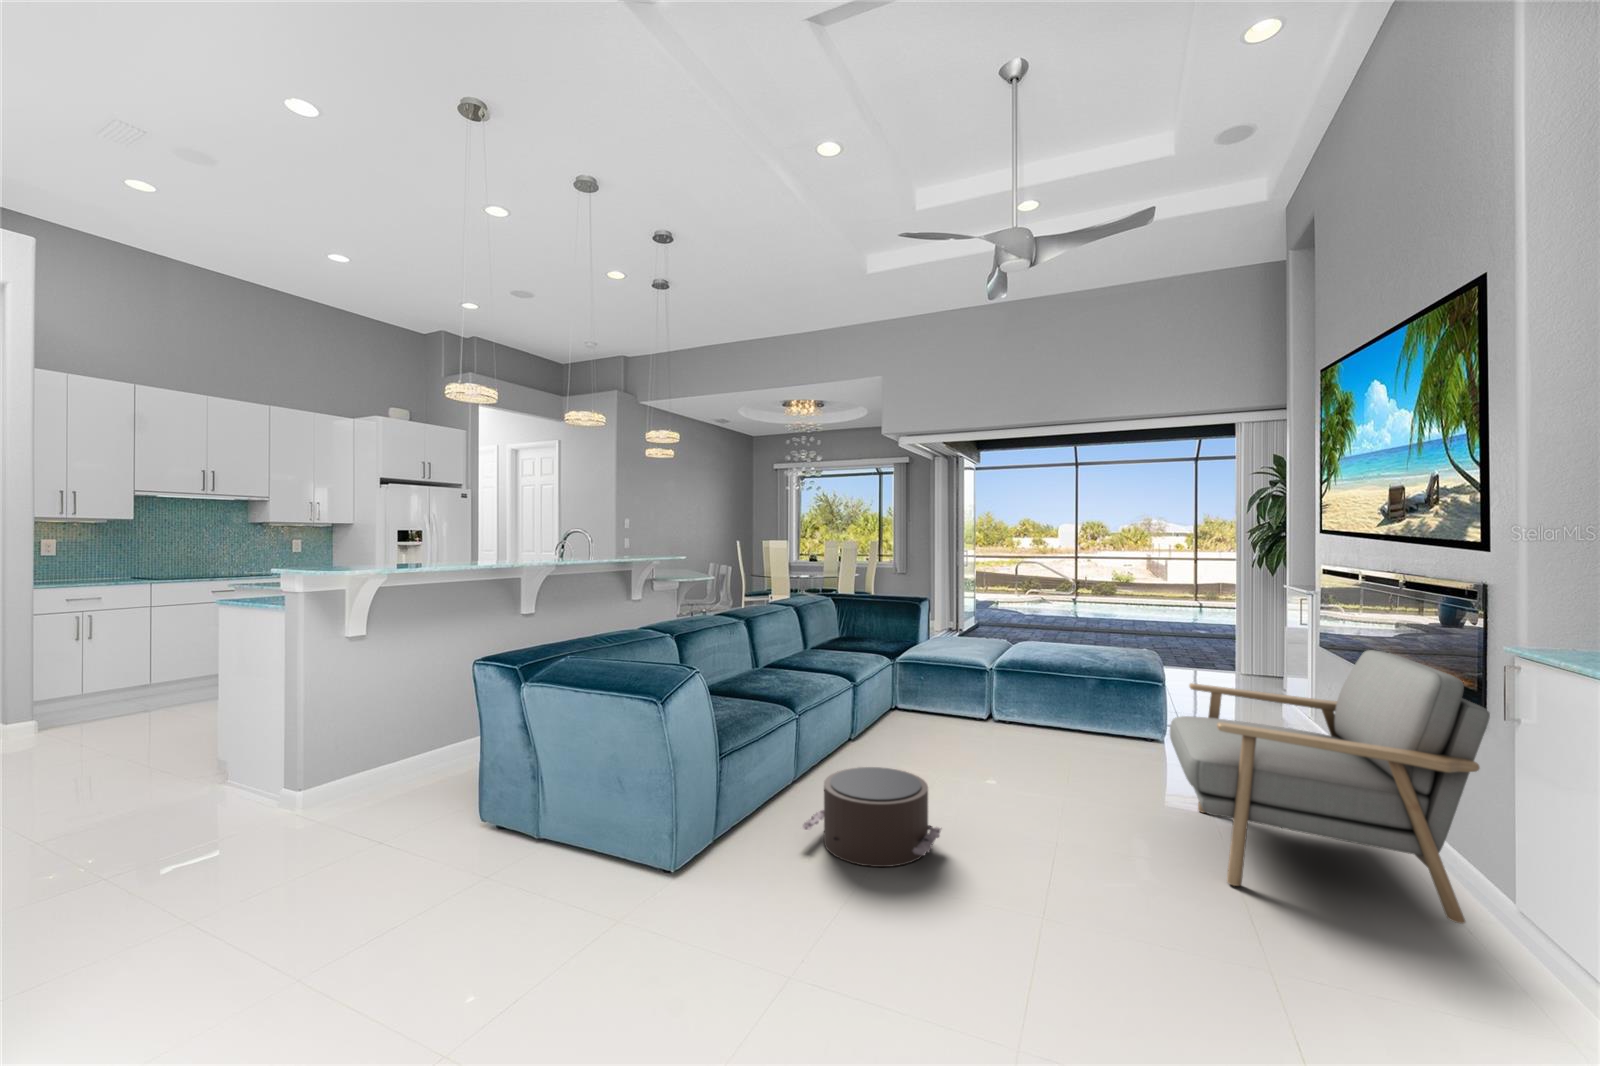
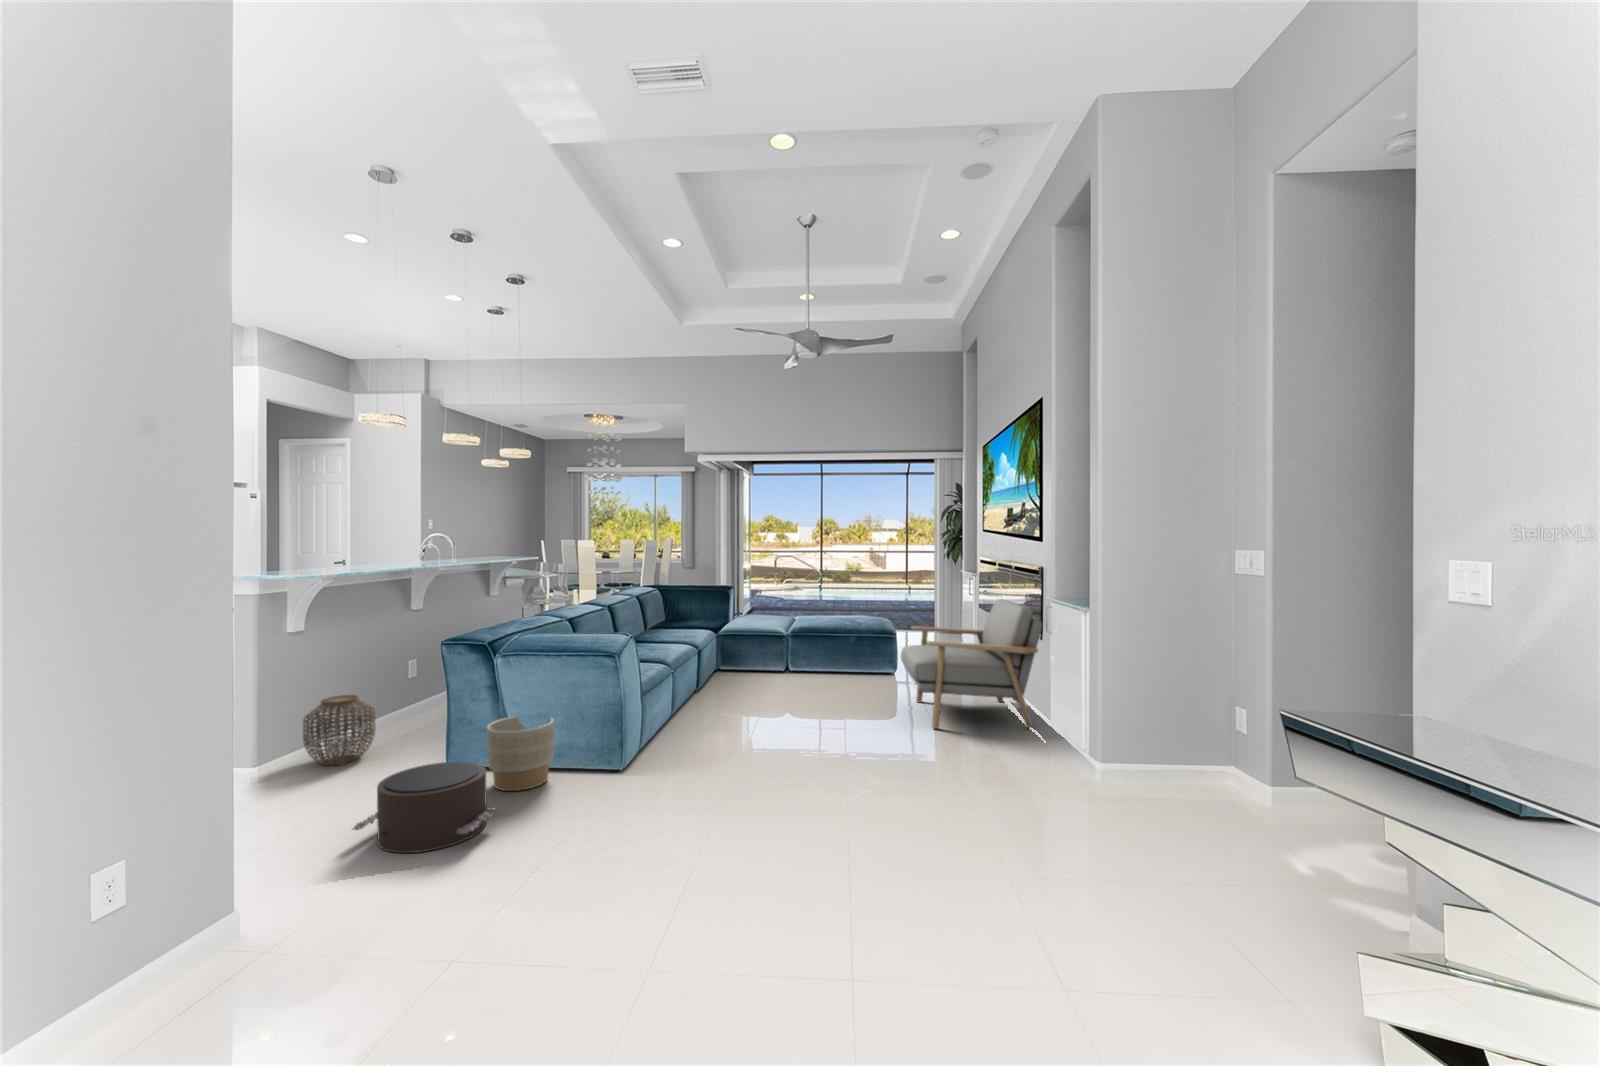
woven basket: none [350,717,435,805] -> present [303,695,375,766]
pouf: present [802,767,941,867] -> present [353,761,496,853]
planter: none [485,779,582,899] -> present [487,717,554,791]

